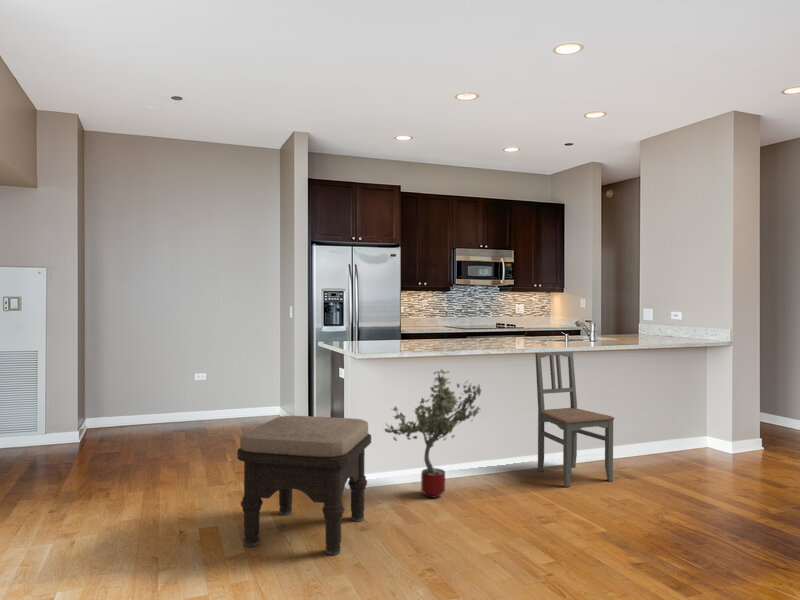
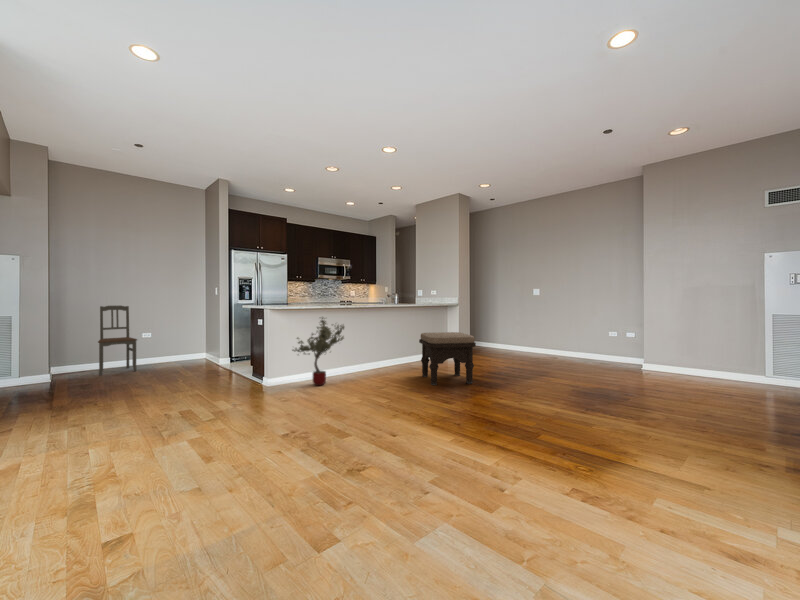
dining chair: present [535,352,614,487] -> present [98,306,137,375]
ottoman: present [237,416,371,555] -> present [419,332,476,385]

